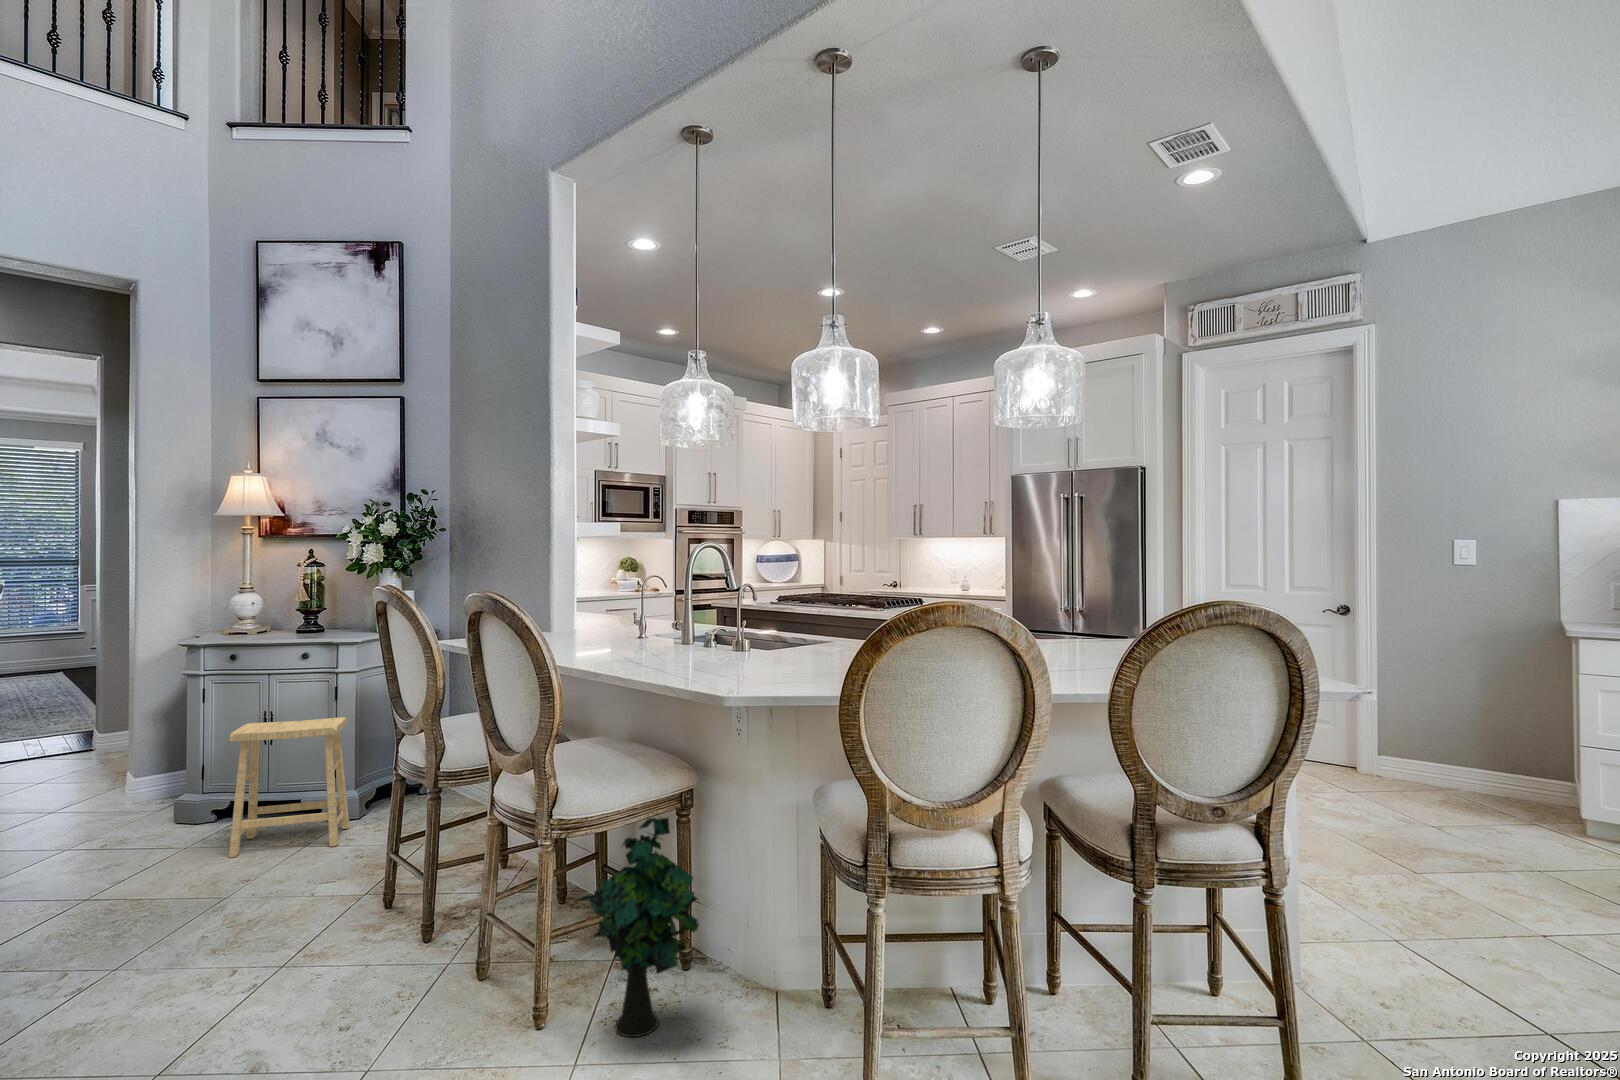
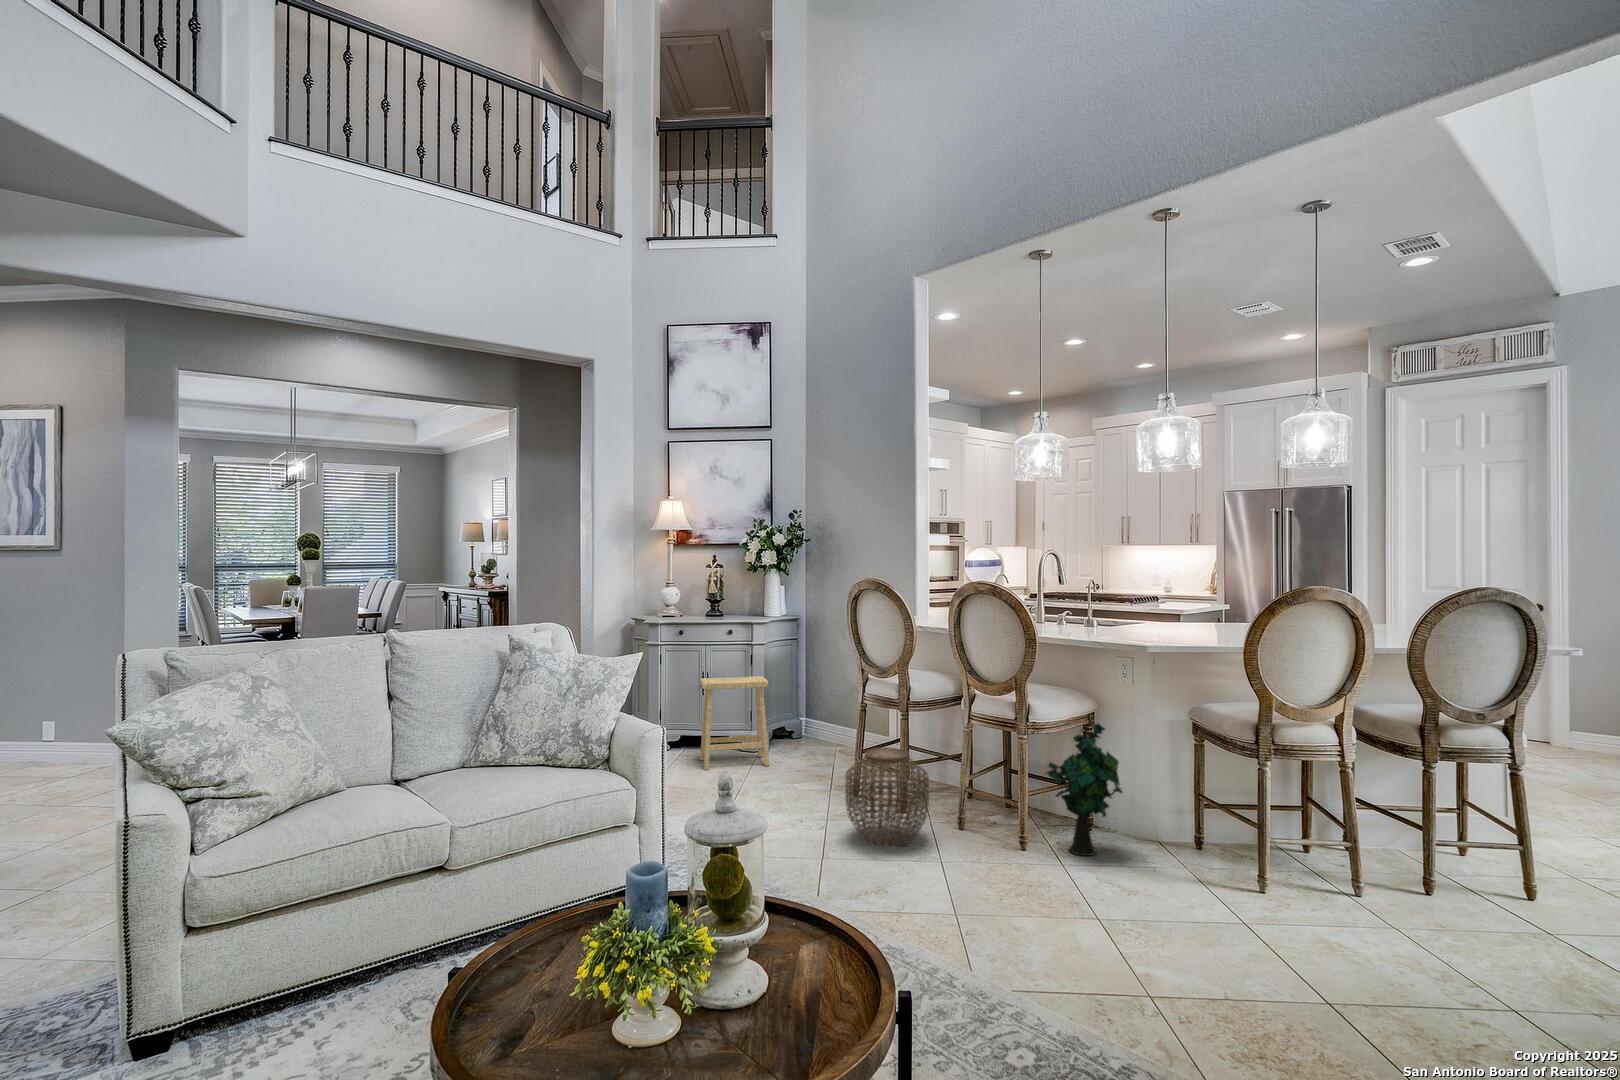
woven basket: none [257,855,415,1029] -> present [846,748,929,846]

